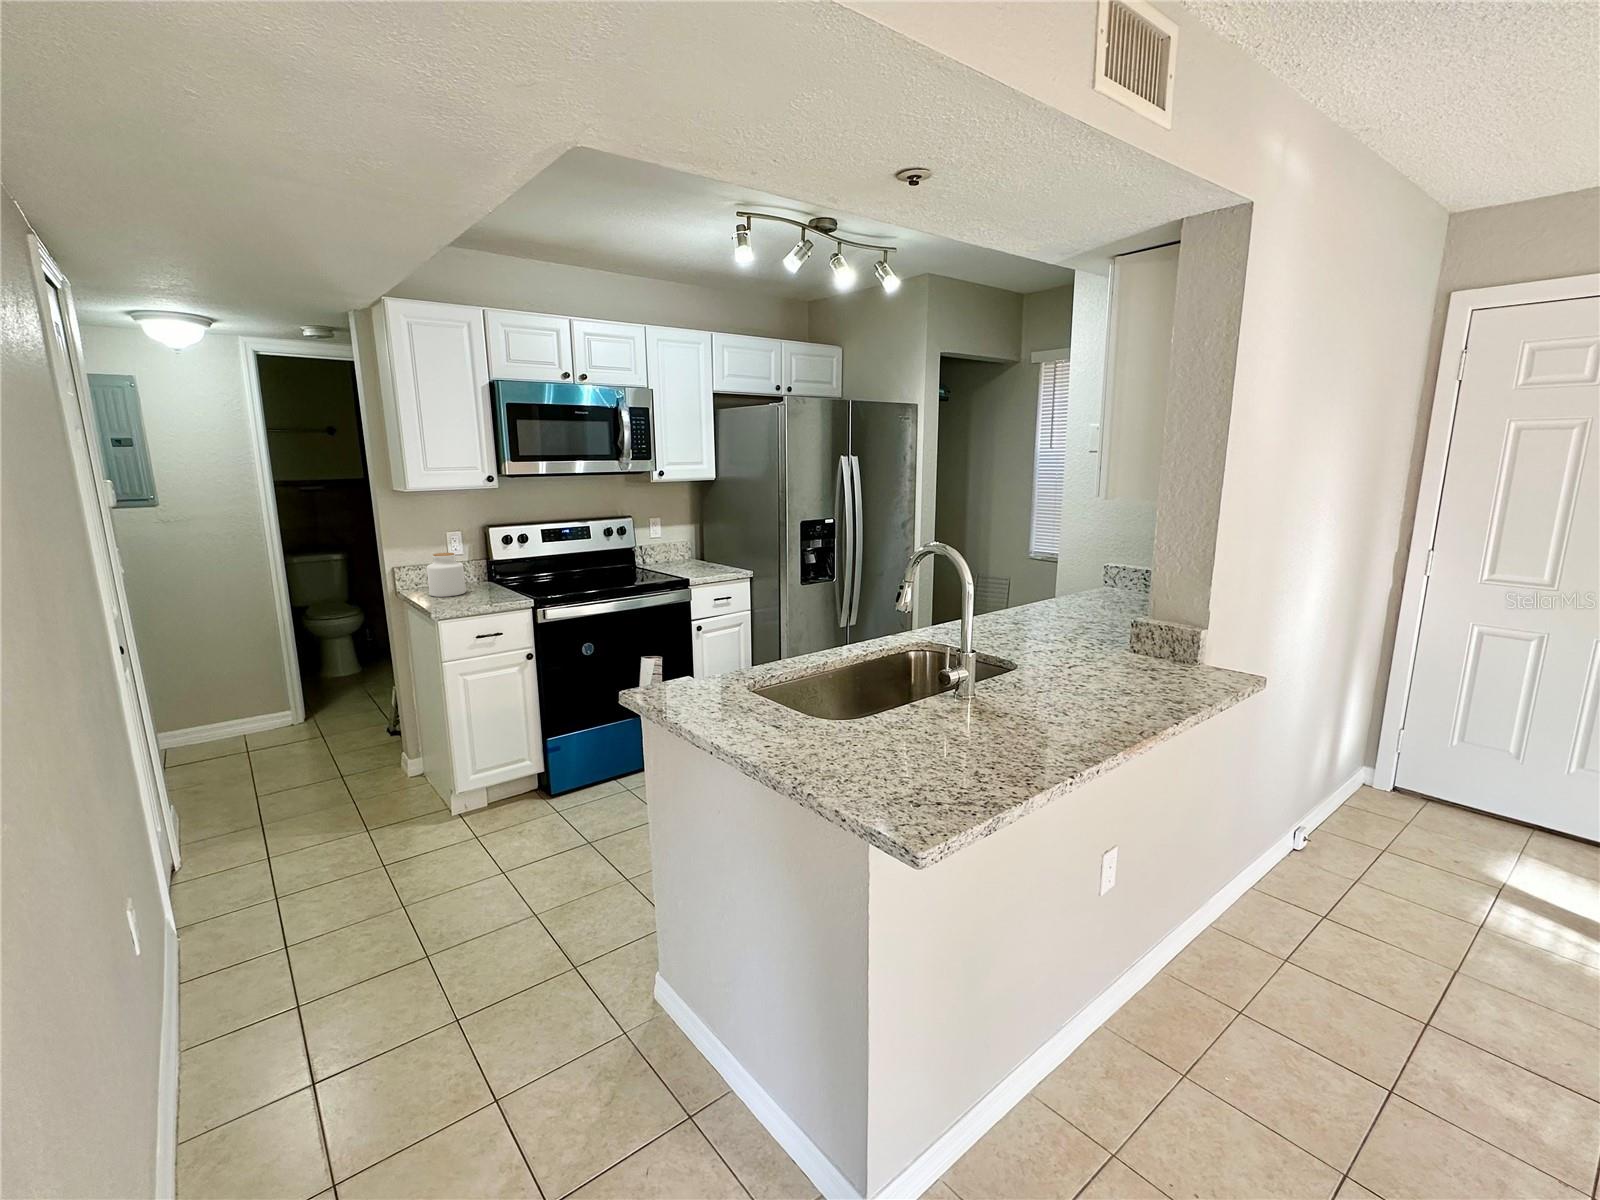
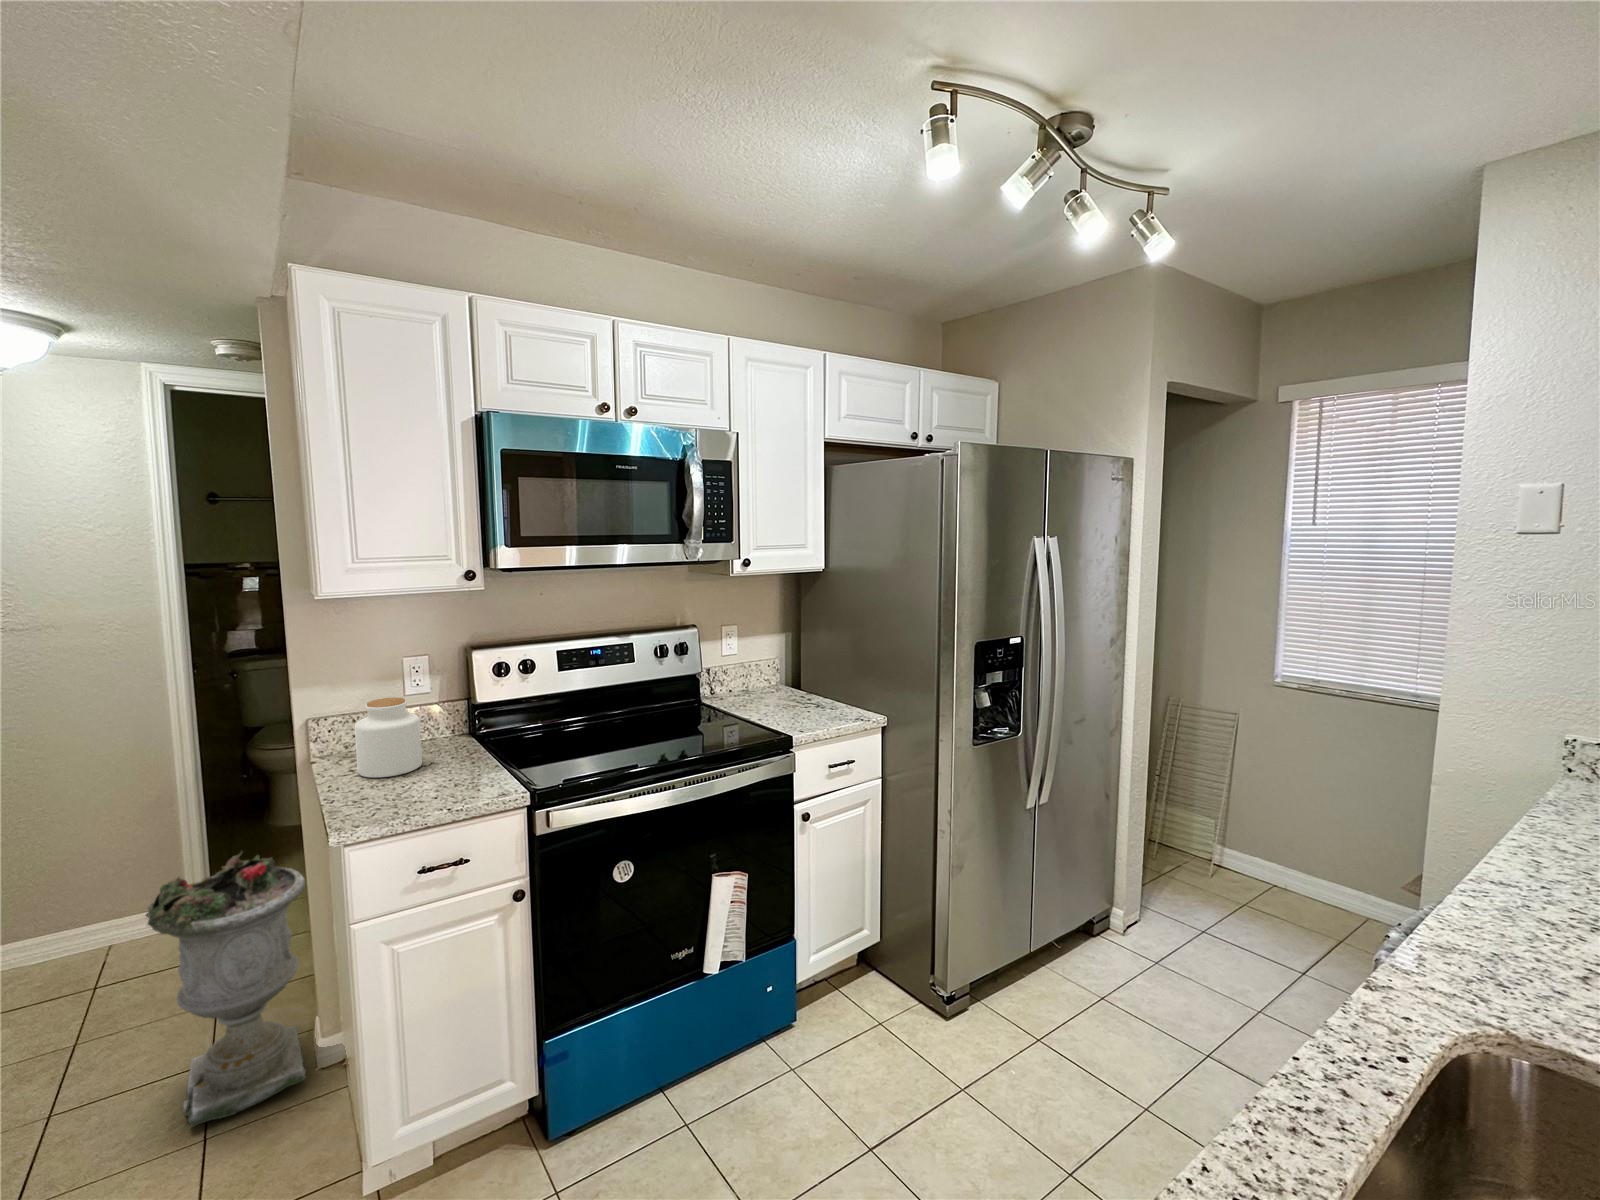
planter: none [306,649,404,797] -> present [146,852,306,1127]

